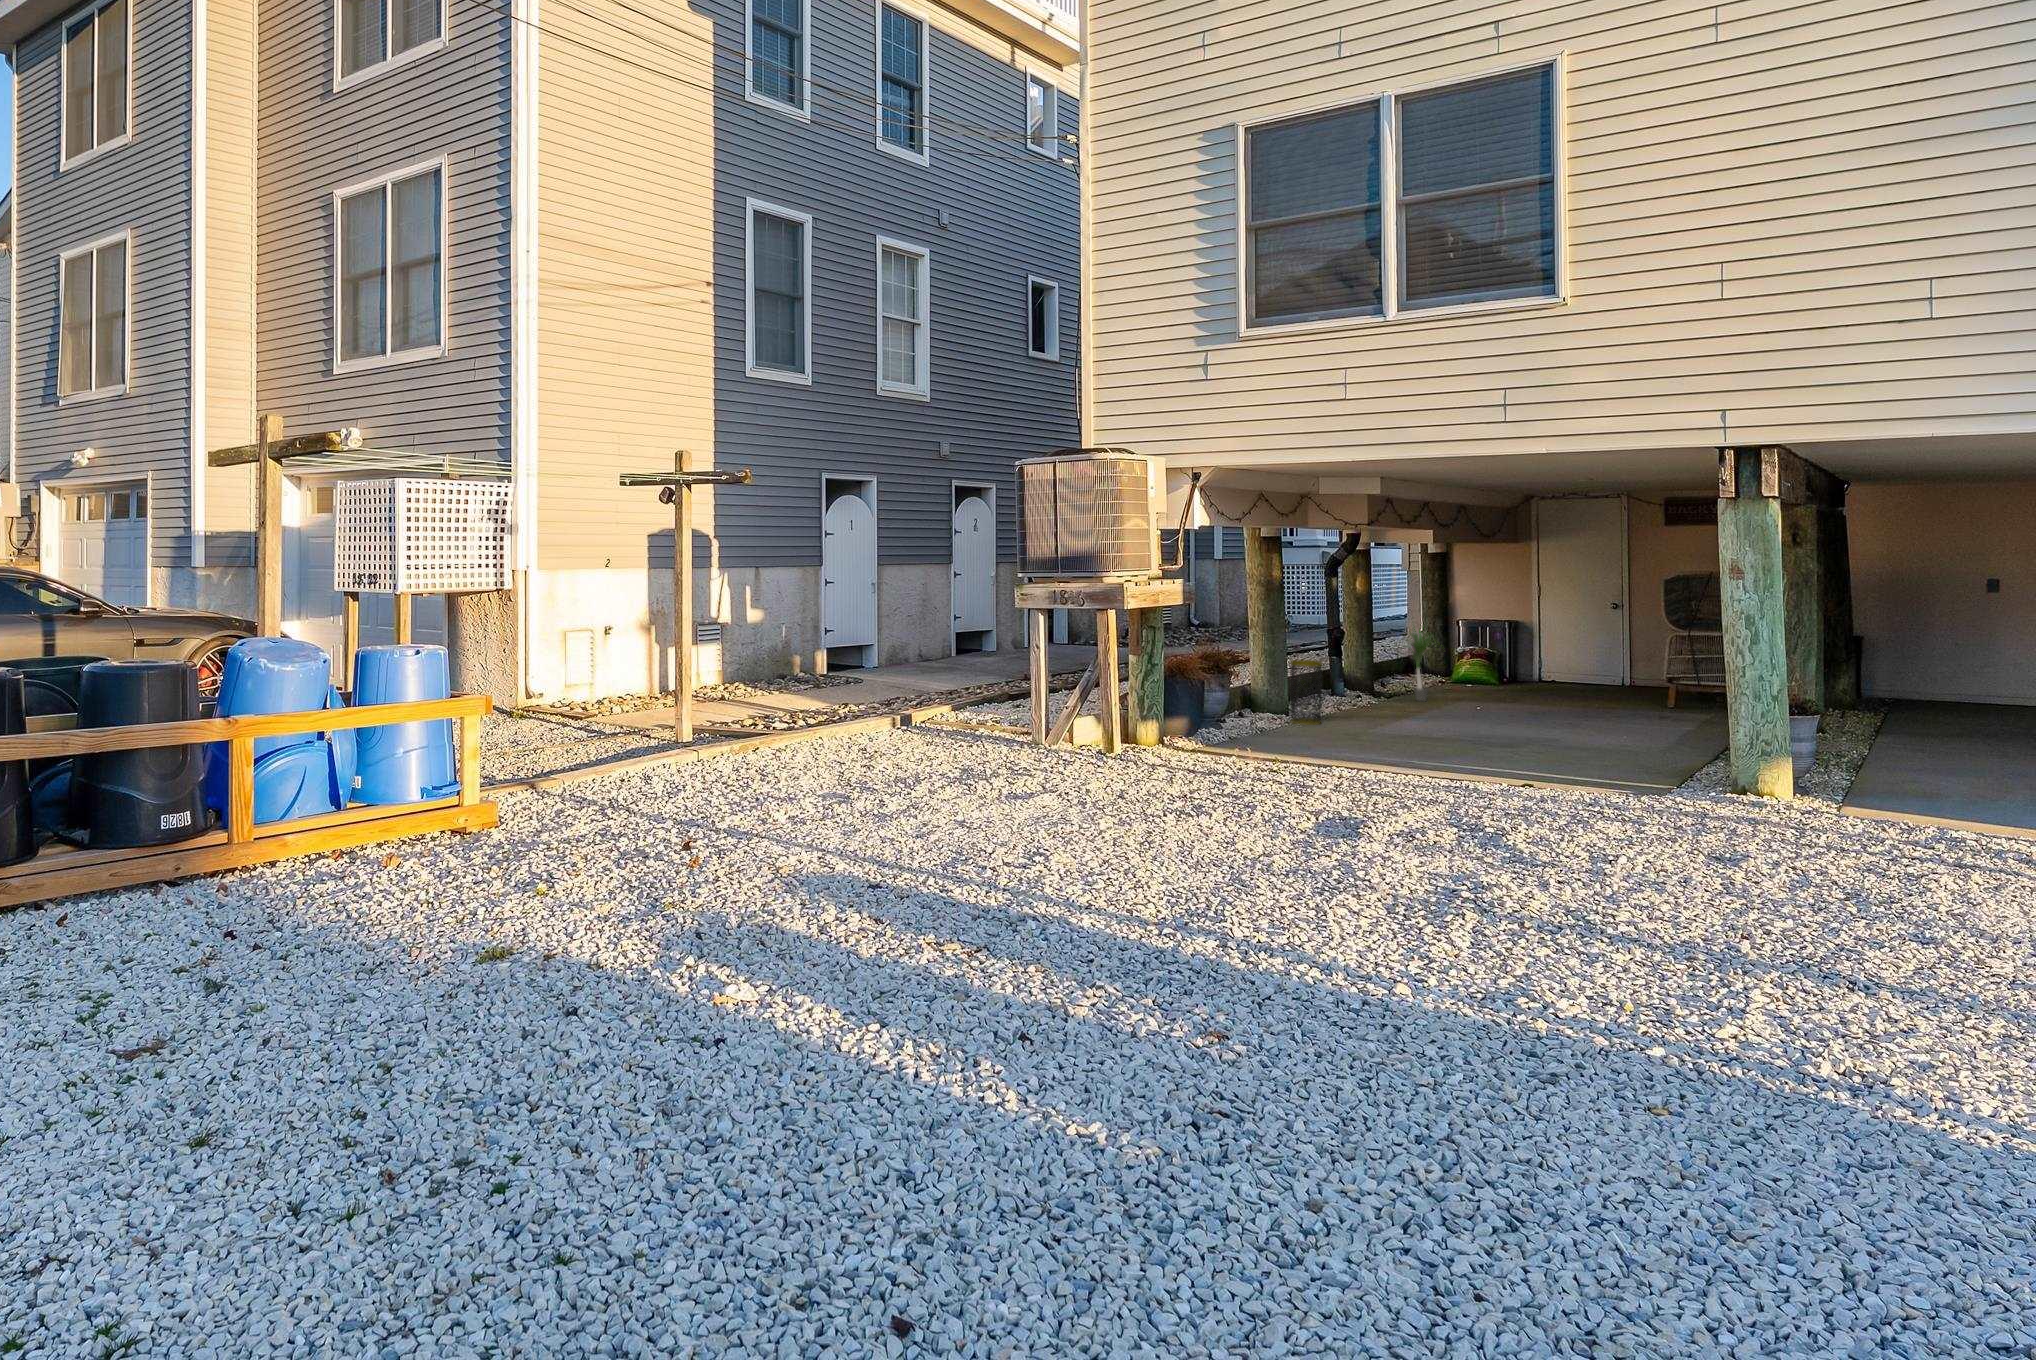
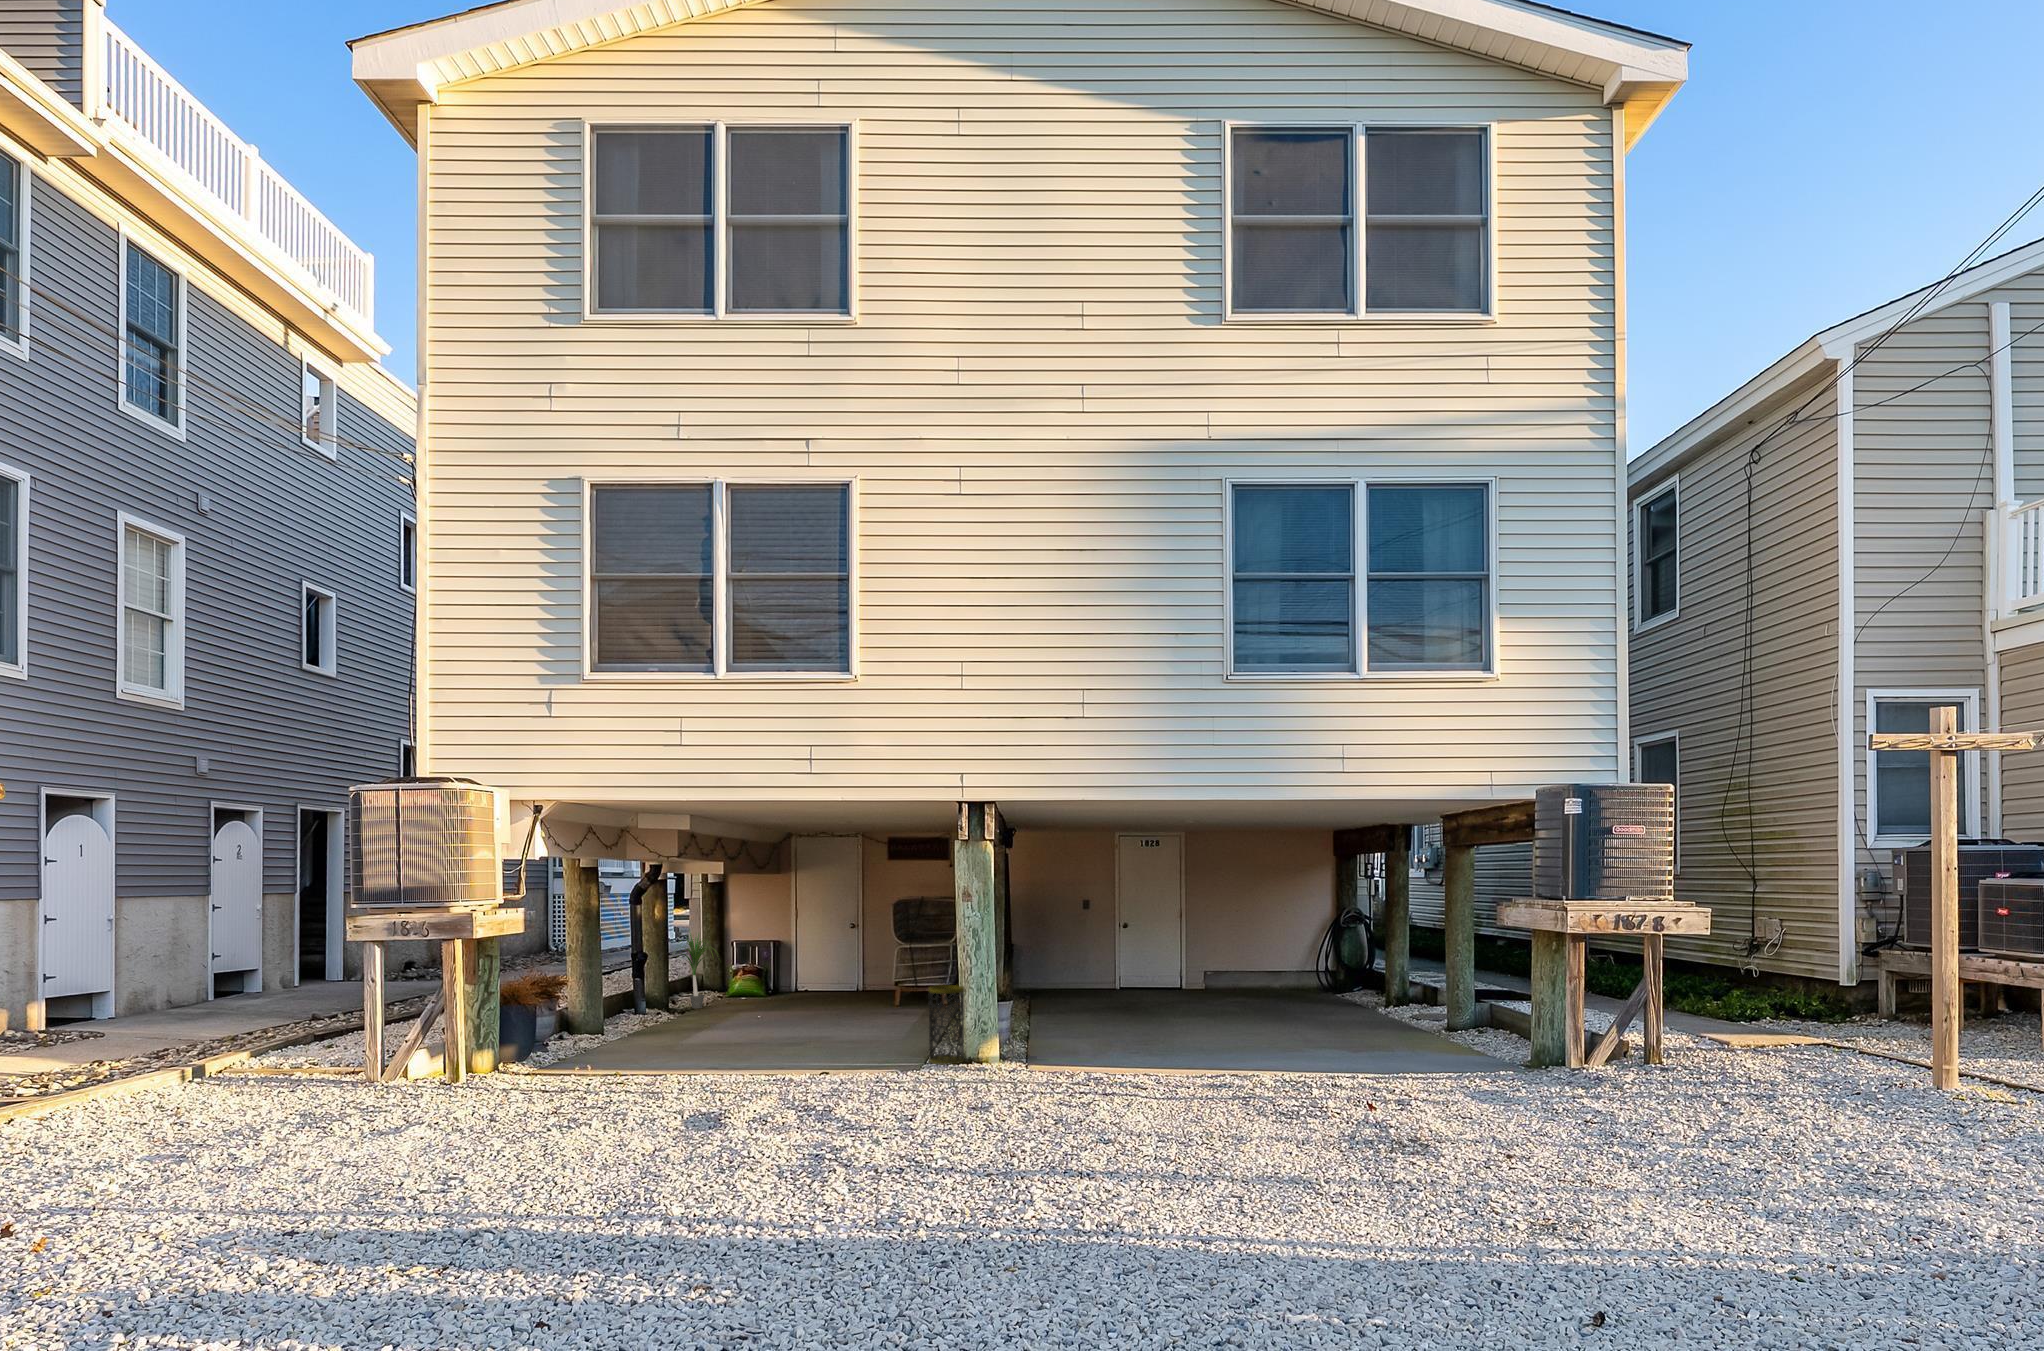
trash can: present [1290,660,1322,725] -> present [929,985,965,1065]

